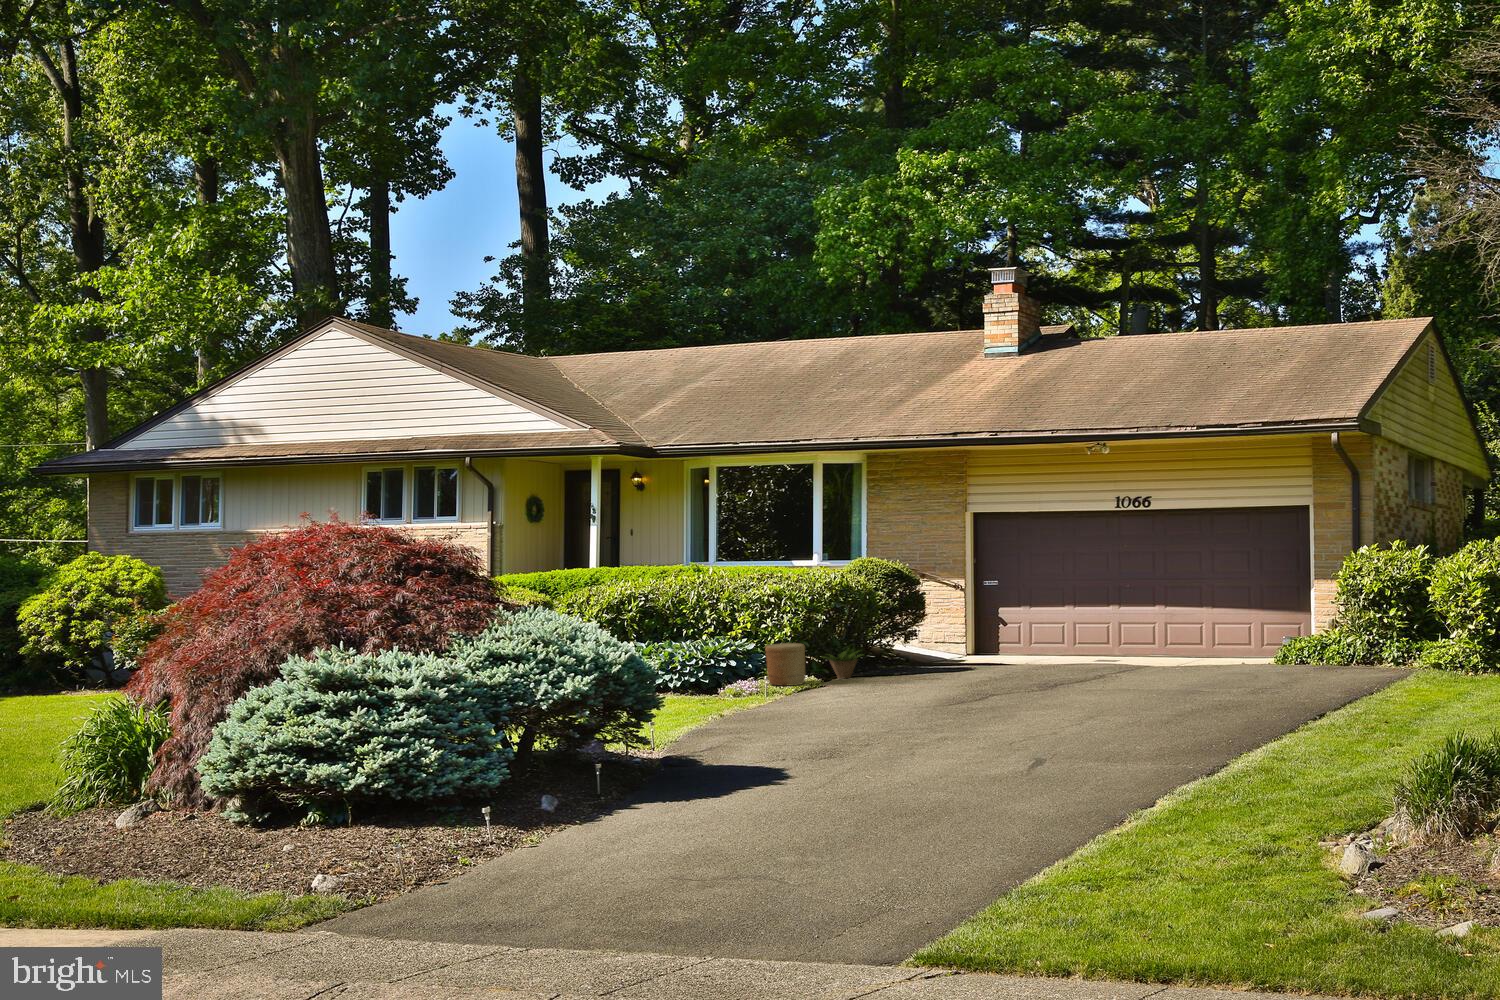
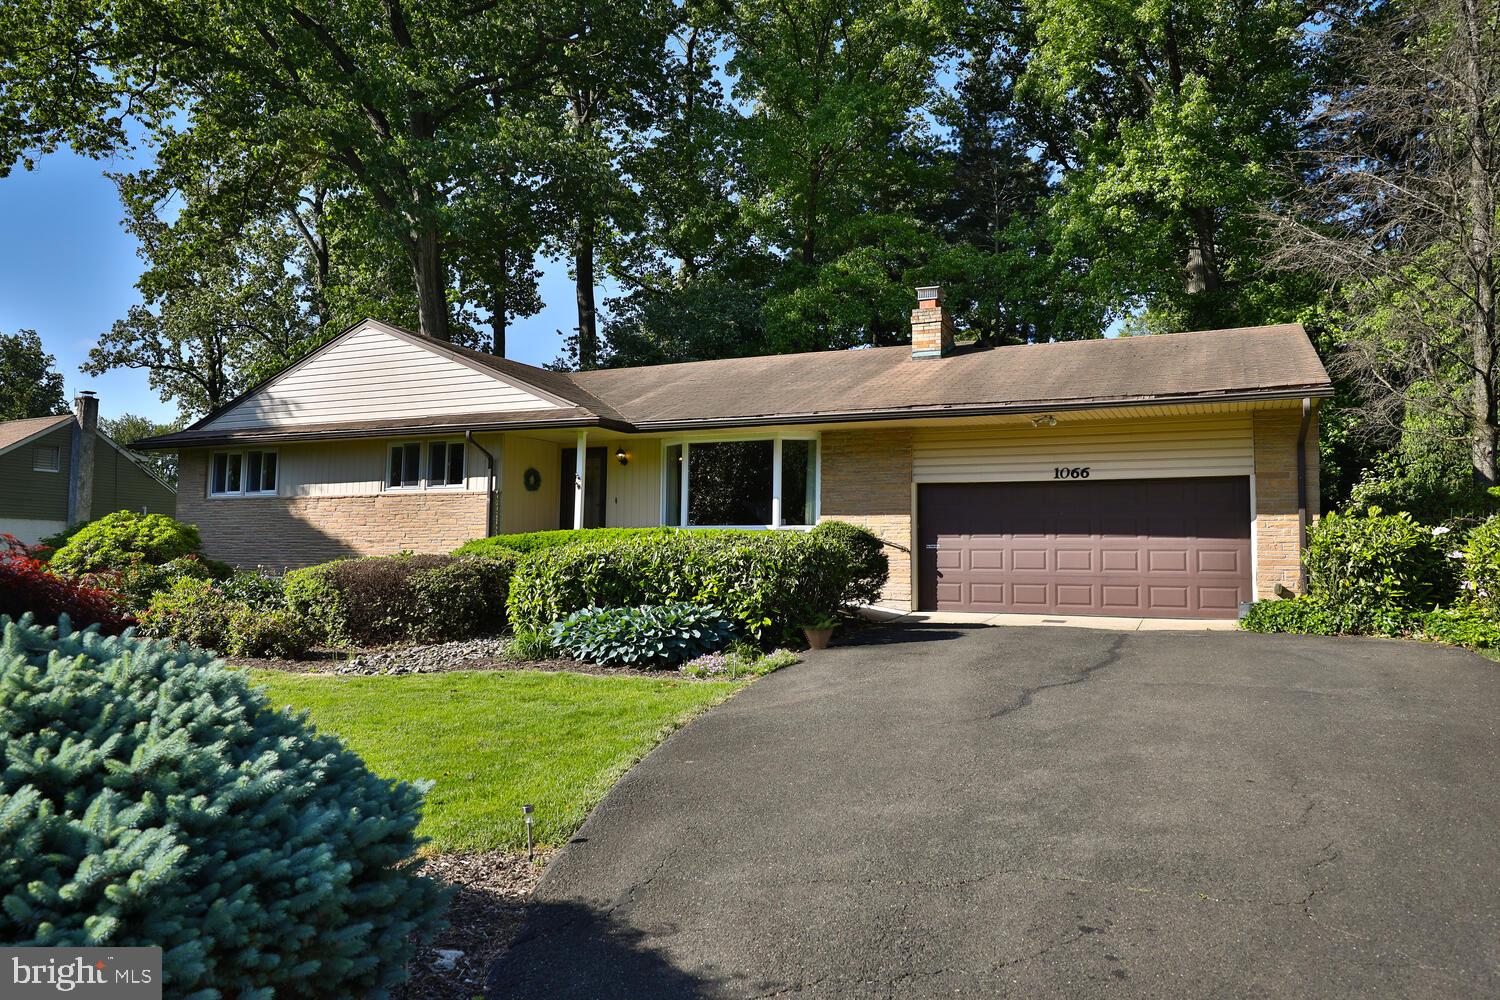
woven basket: present [765,643,805,686] -> none [733,611,779,661]

